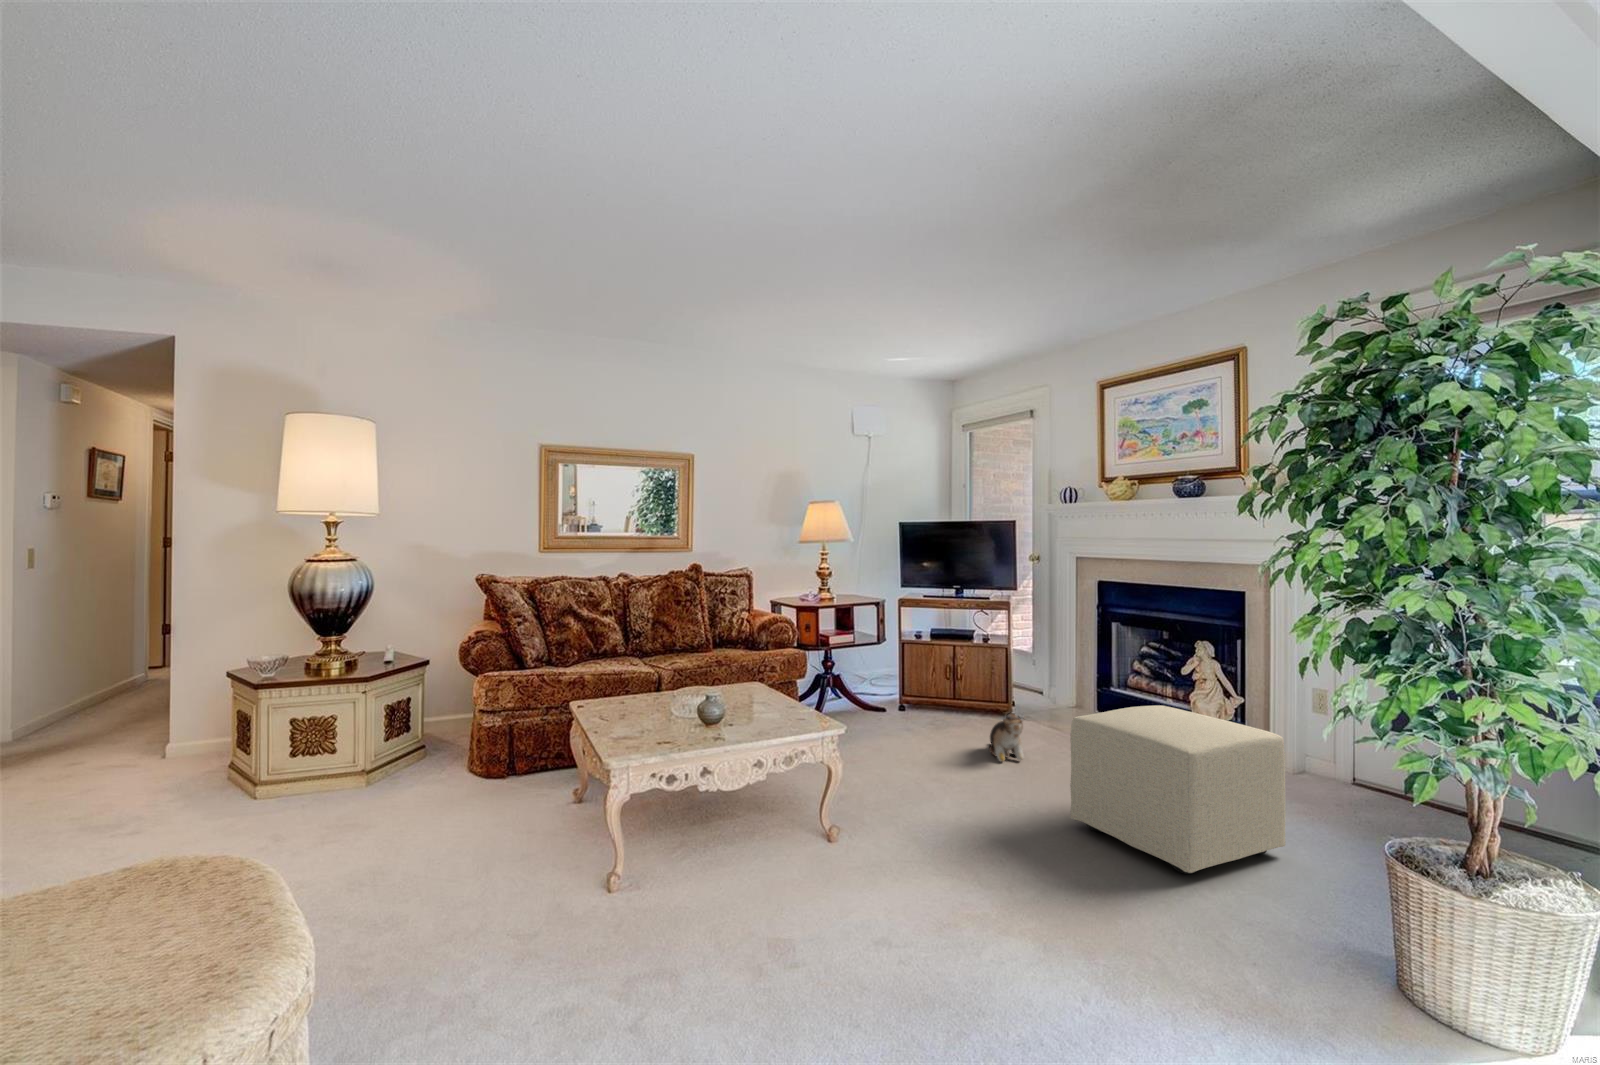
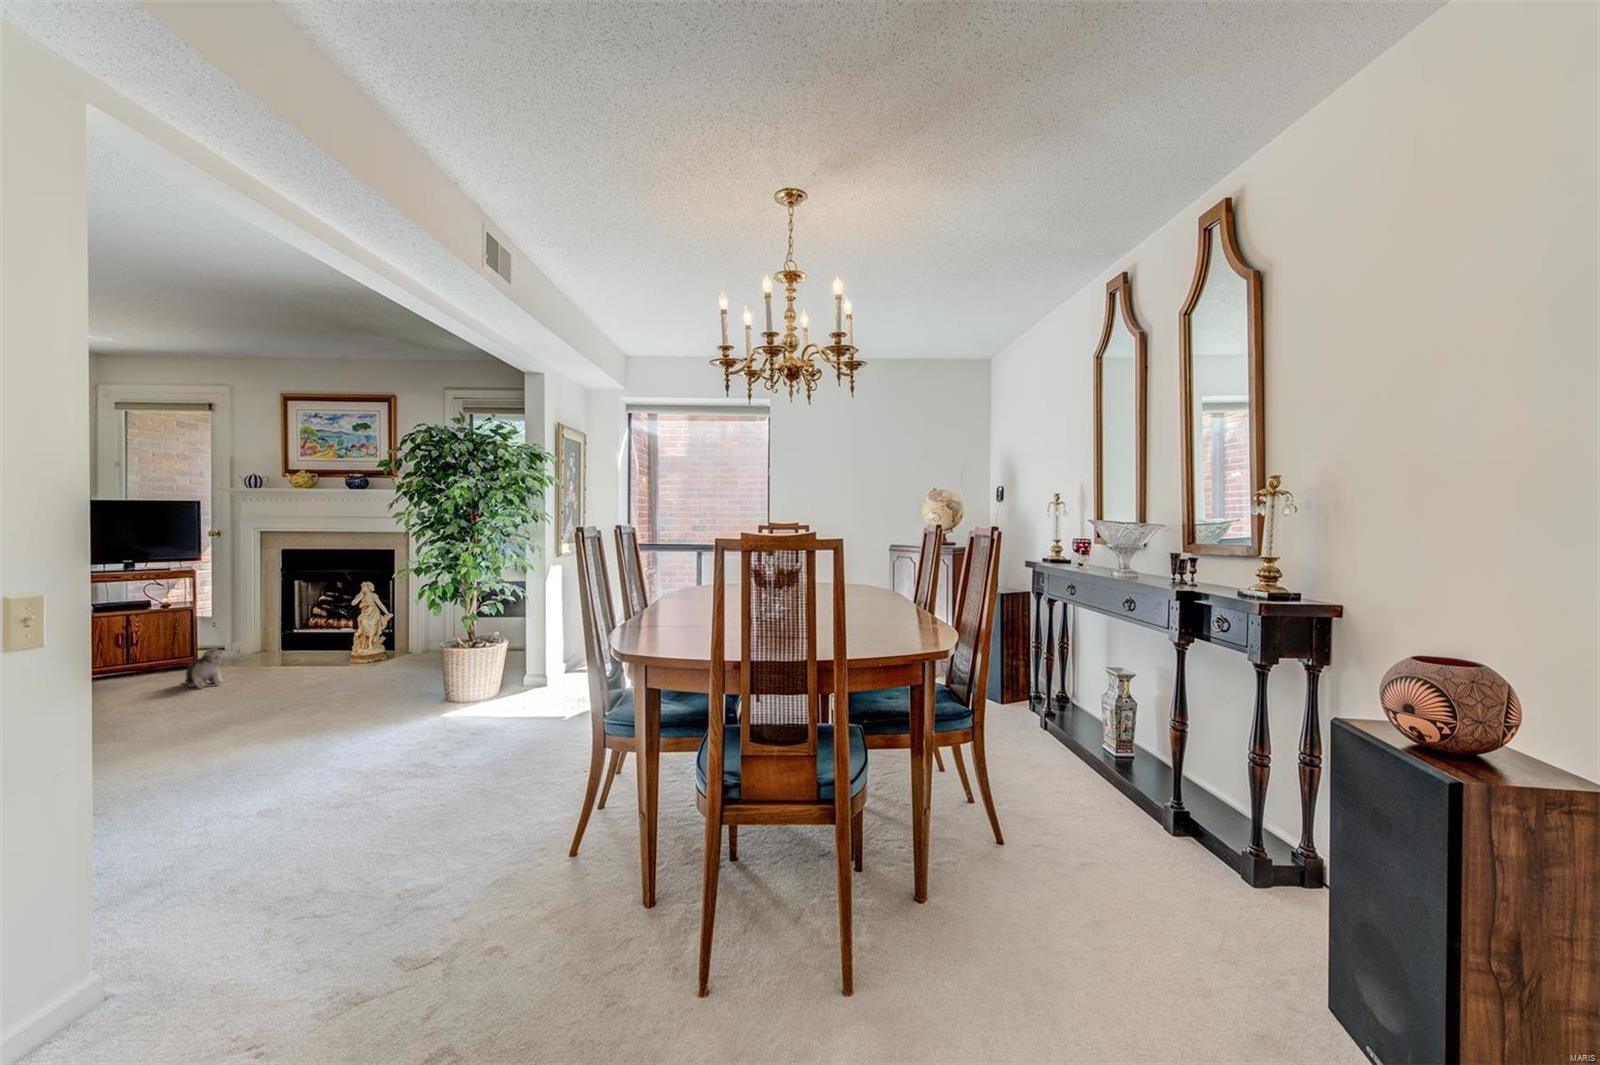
ottoman: present [1070,705,1286,874] -> none [274,616,413,699]

